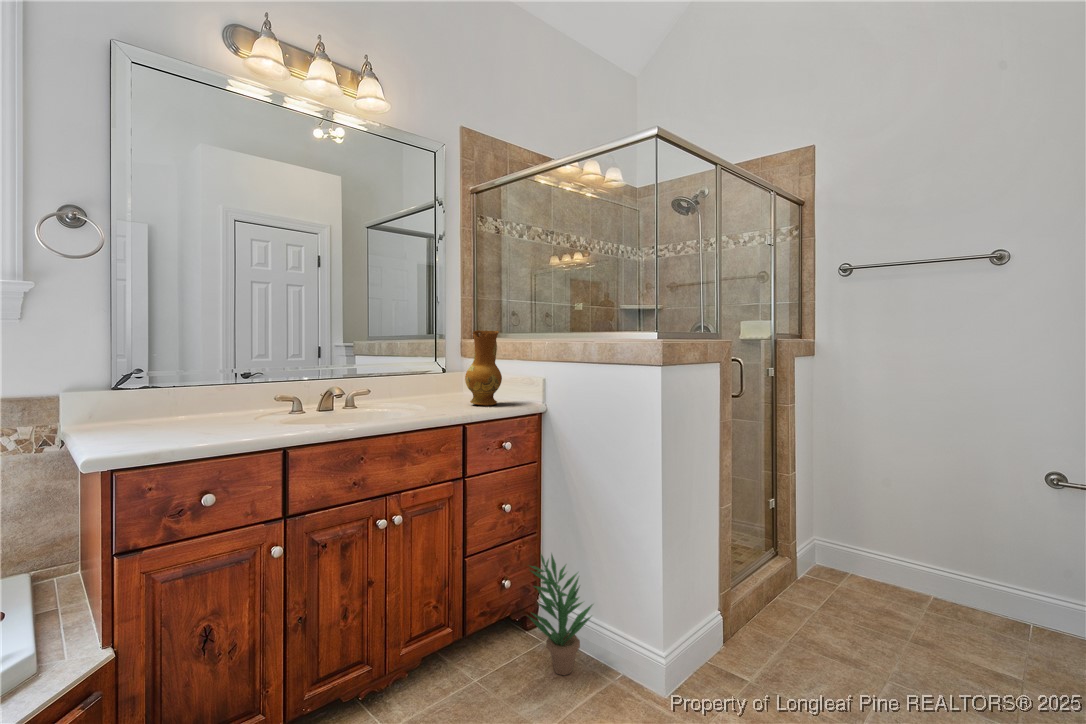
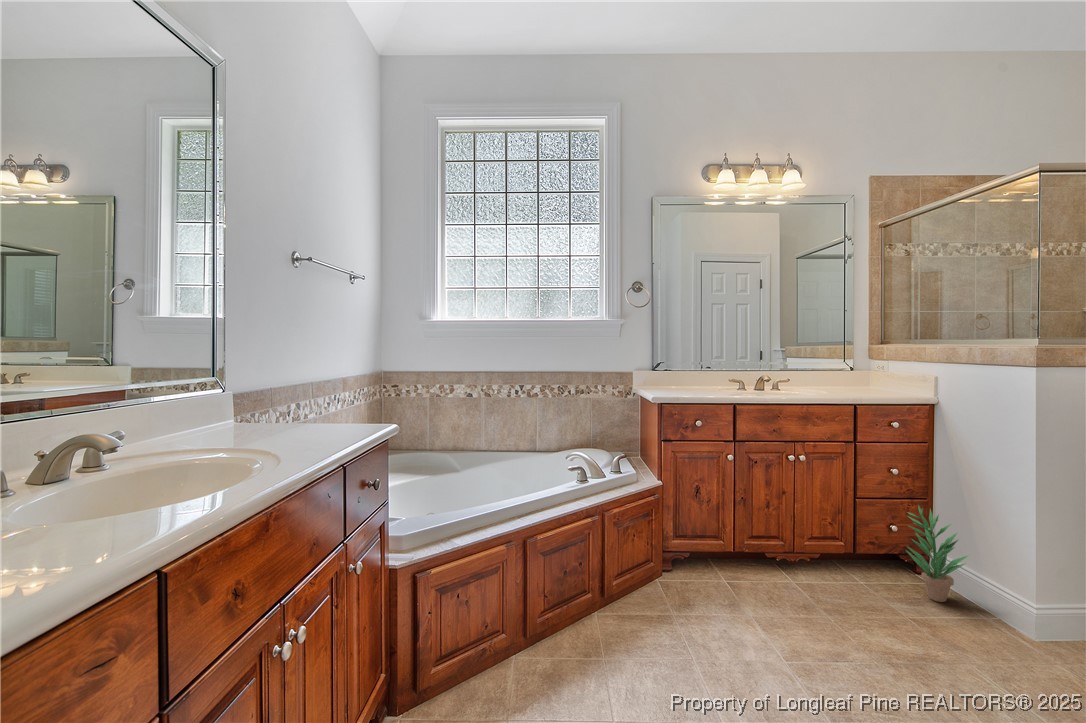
ceramic jug: present [465,330,502,406] -> none [863,338,895,394]

